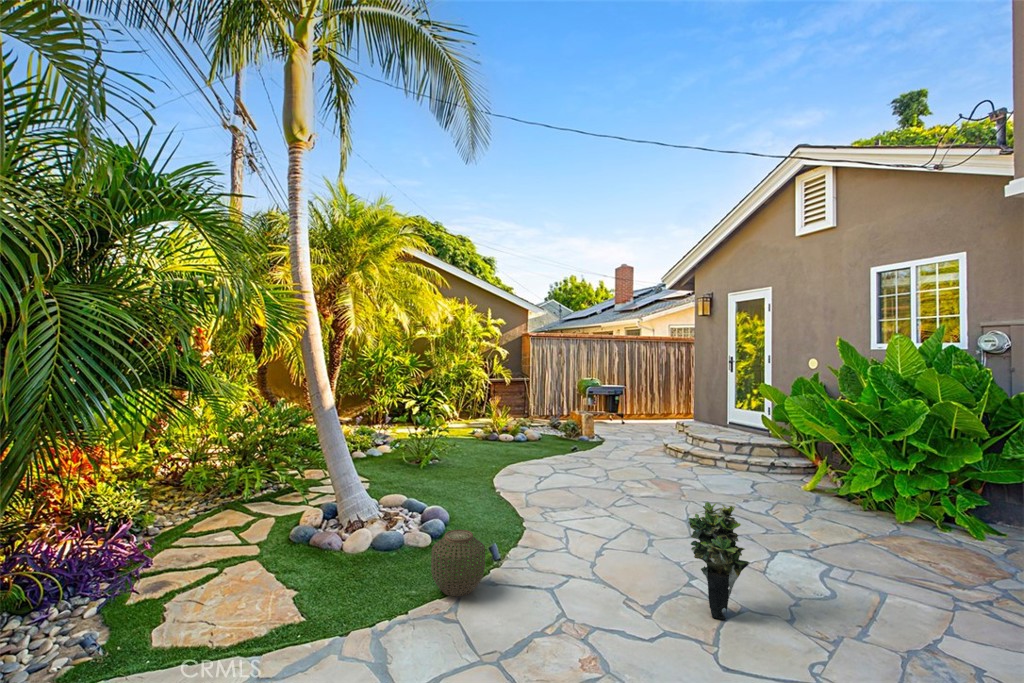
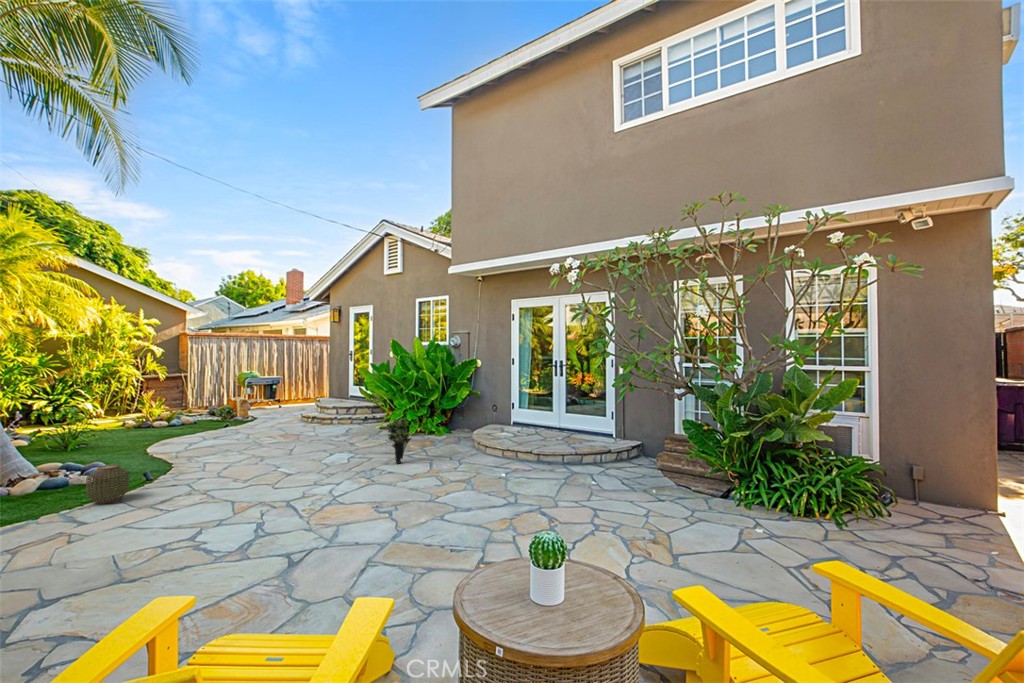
potted plant: present [688,502,750,620] -> present [387,418,411,463]

